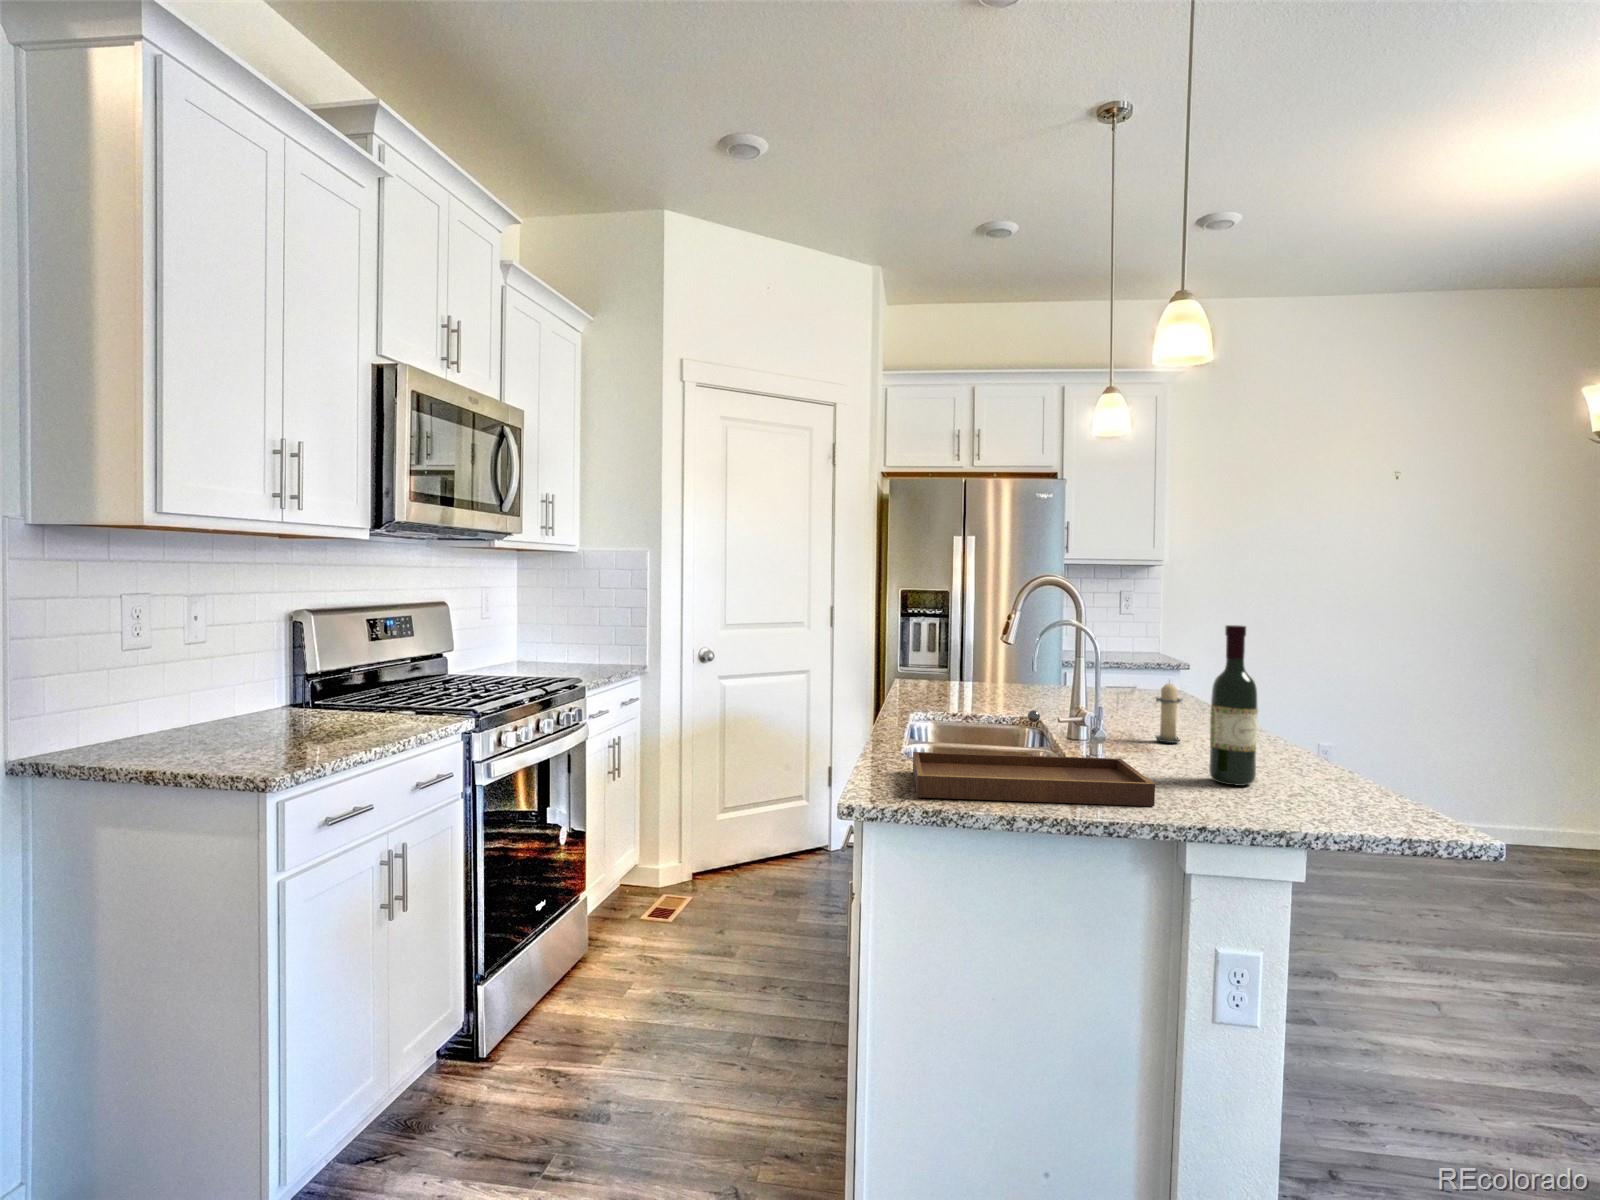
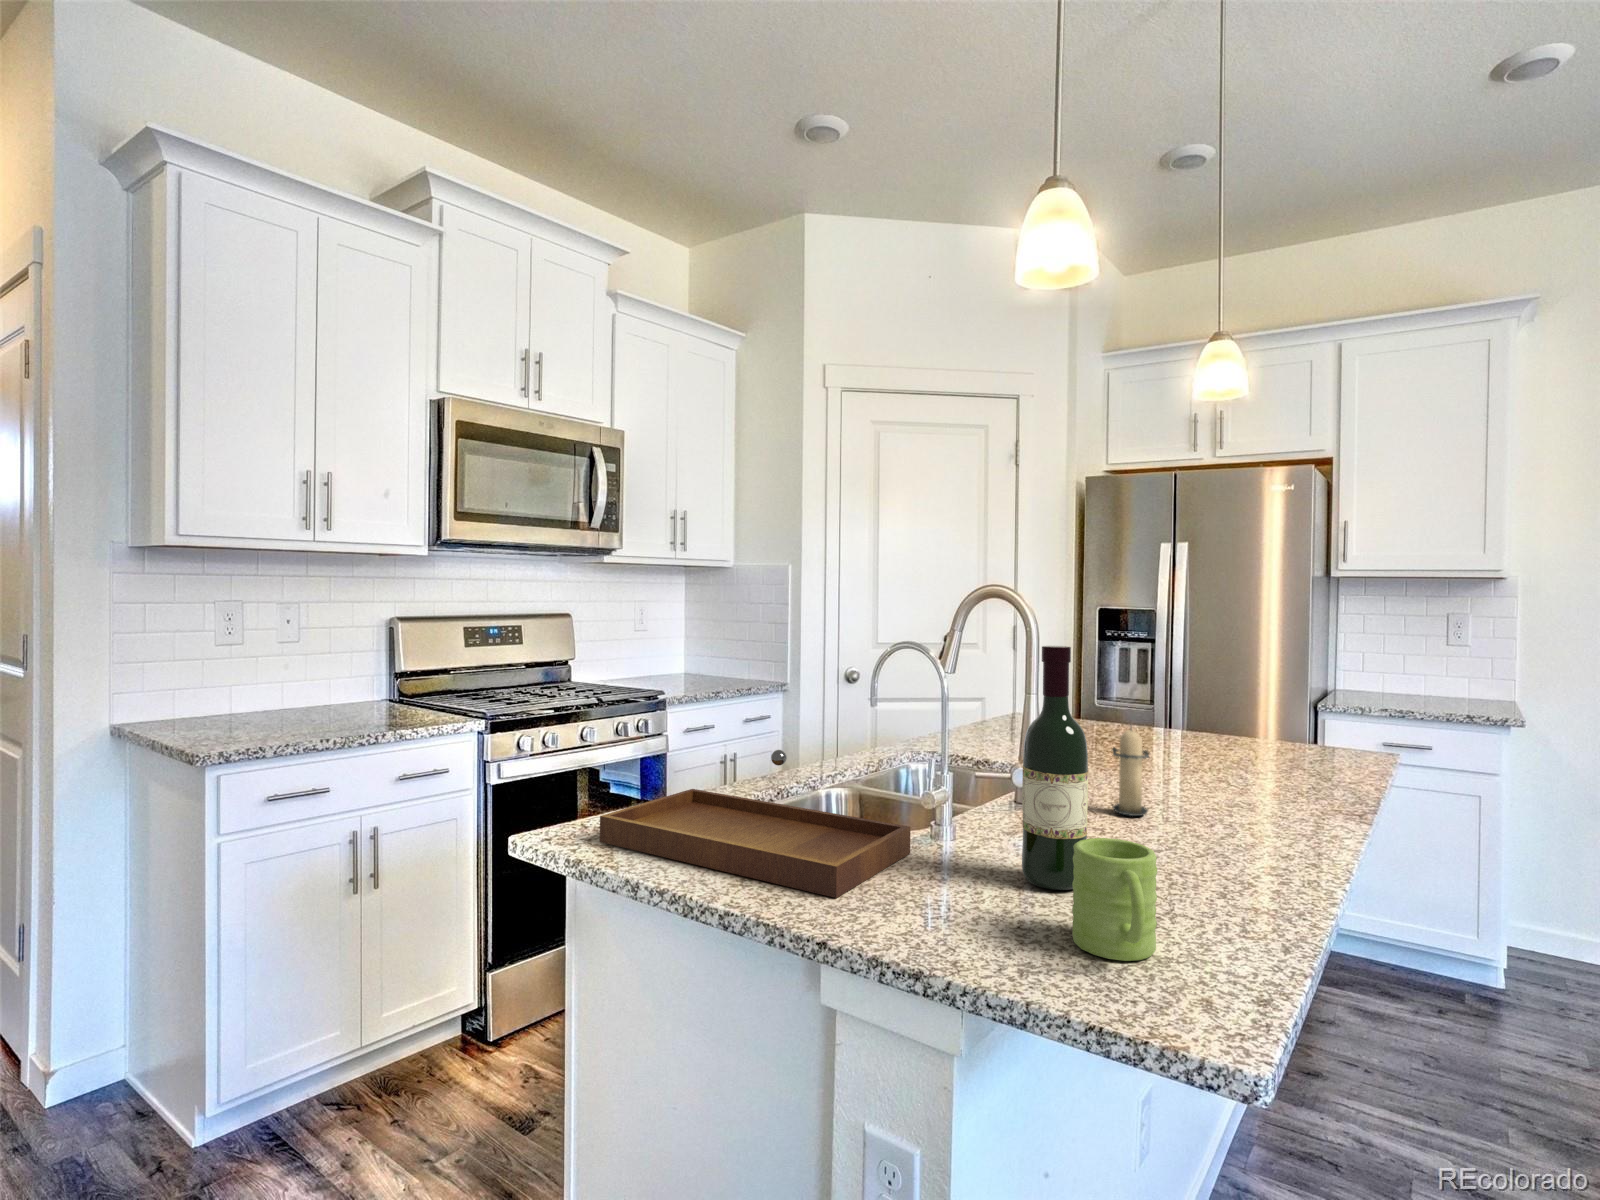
mug: none [1305,743,1381,812] -> present [1072,838,1157,961]

